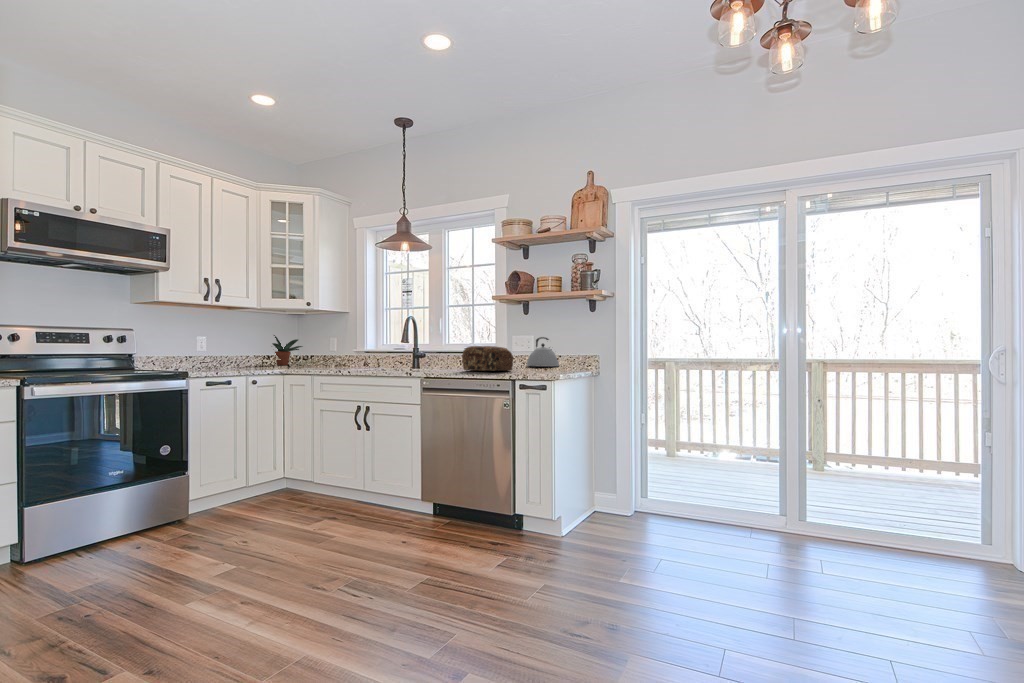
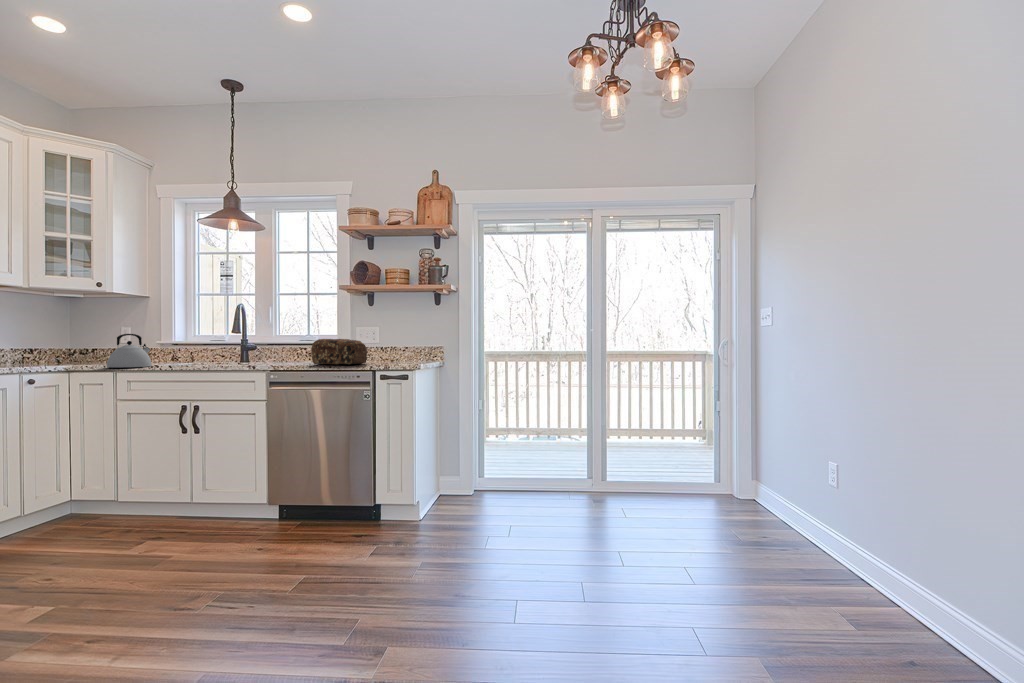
potted plant: present [272,335,302,365] -> none [21,323,83,361]
kettle: present [527,337,559,366] -> present [107,334,152,368]

